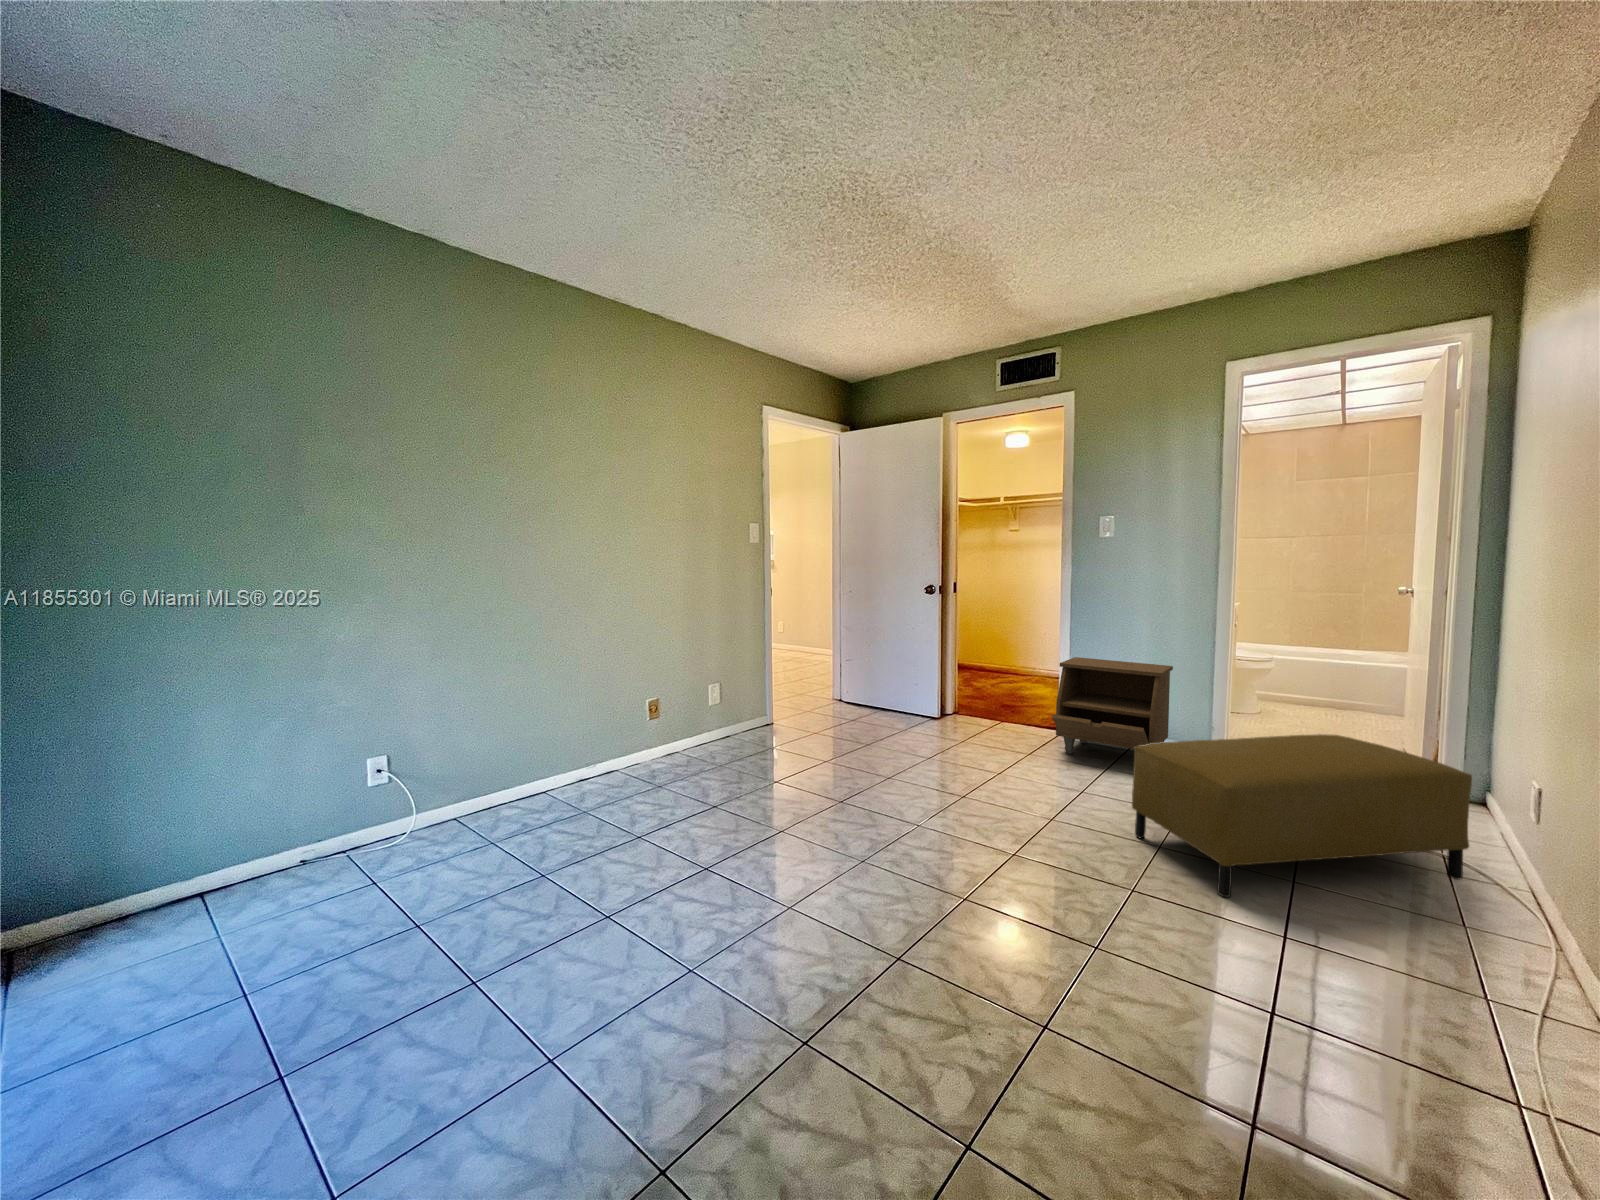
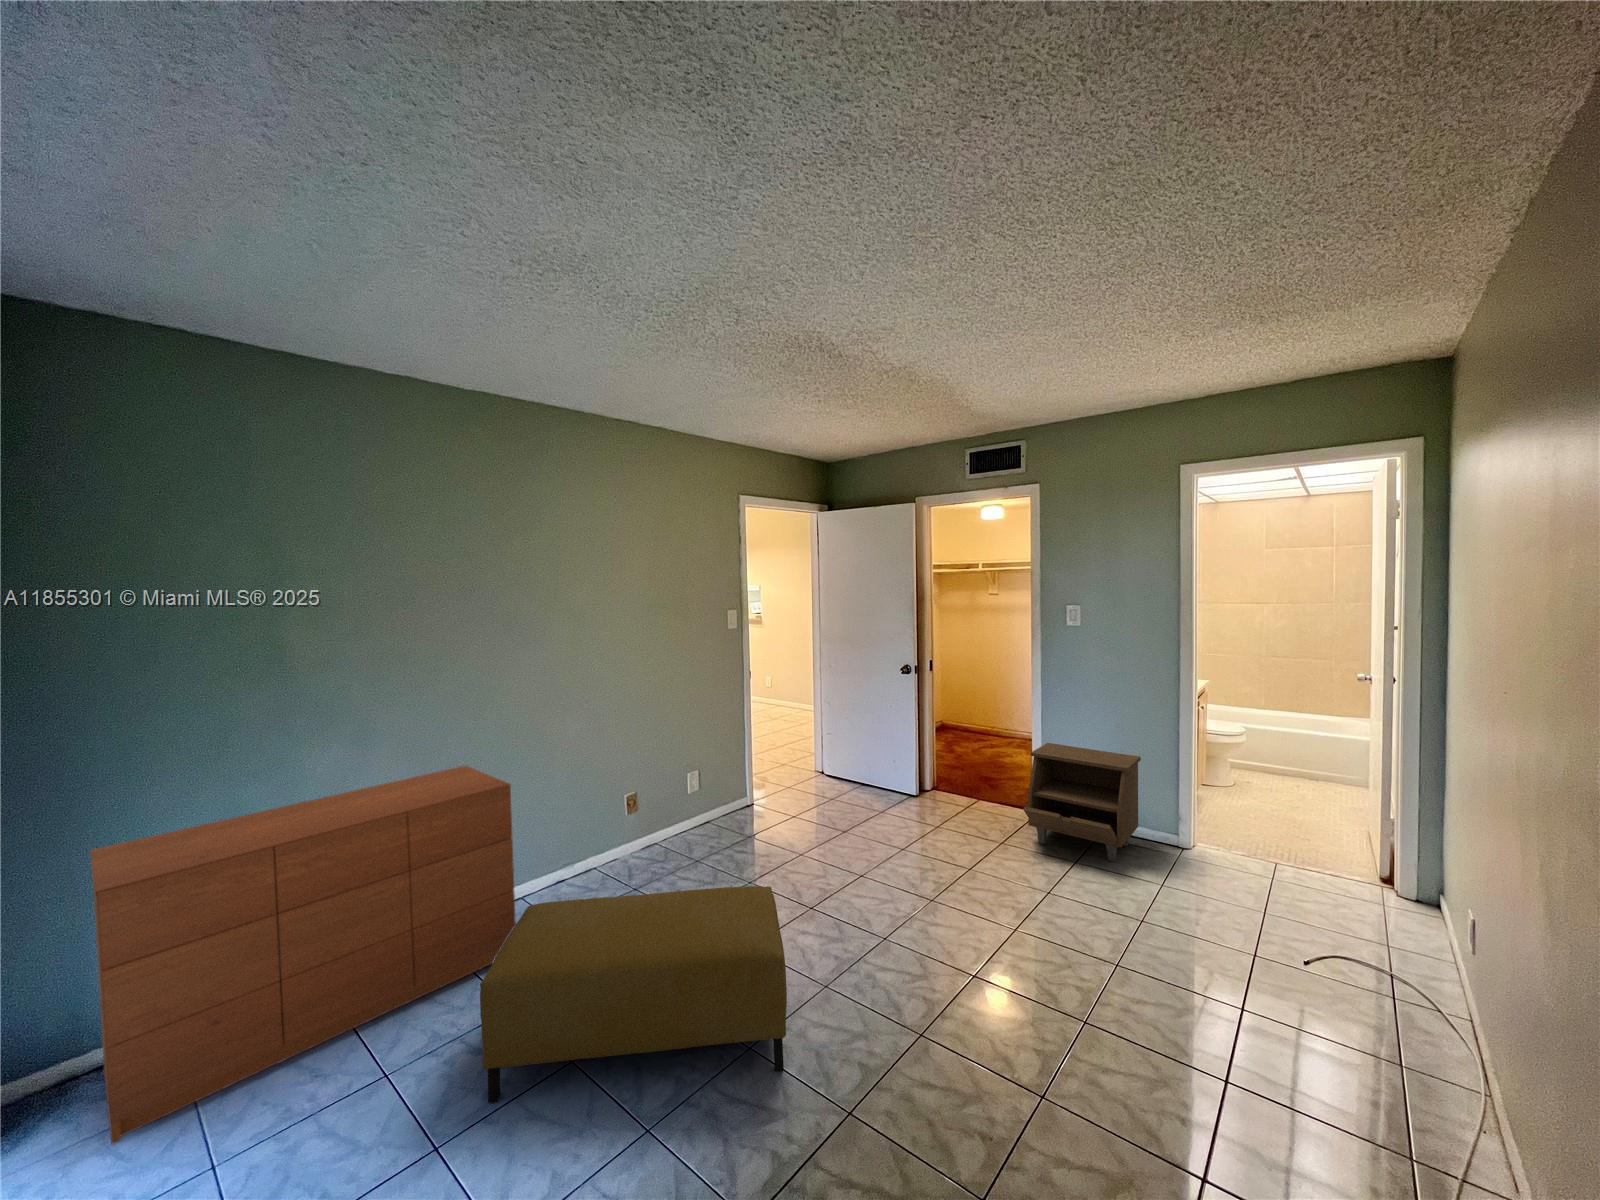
dresser: none [109,649,544,977] -> present [90,766,516,1144]
ottoman: present [1132,734,1472,897] -> present [480,886,787,1103]

